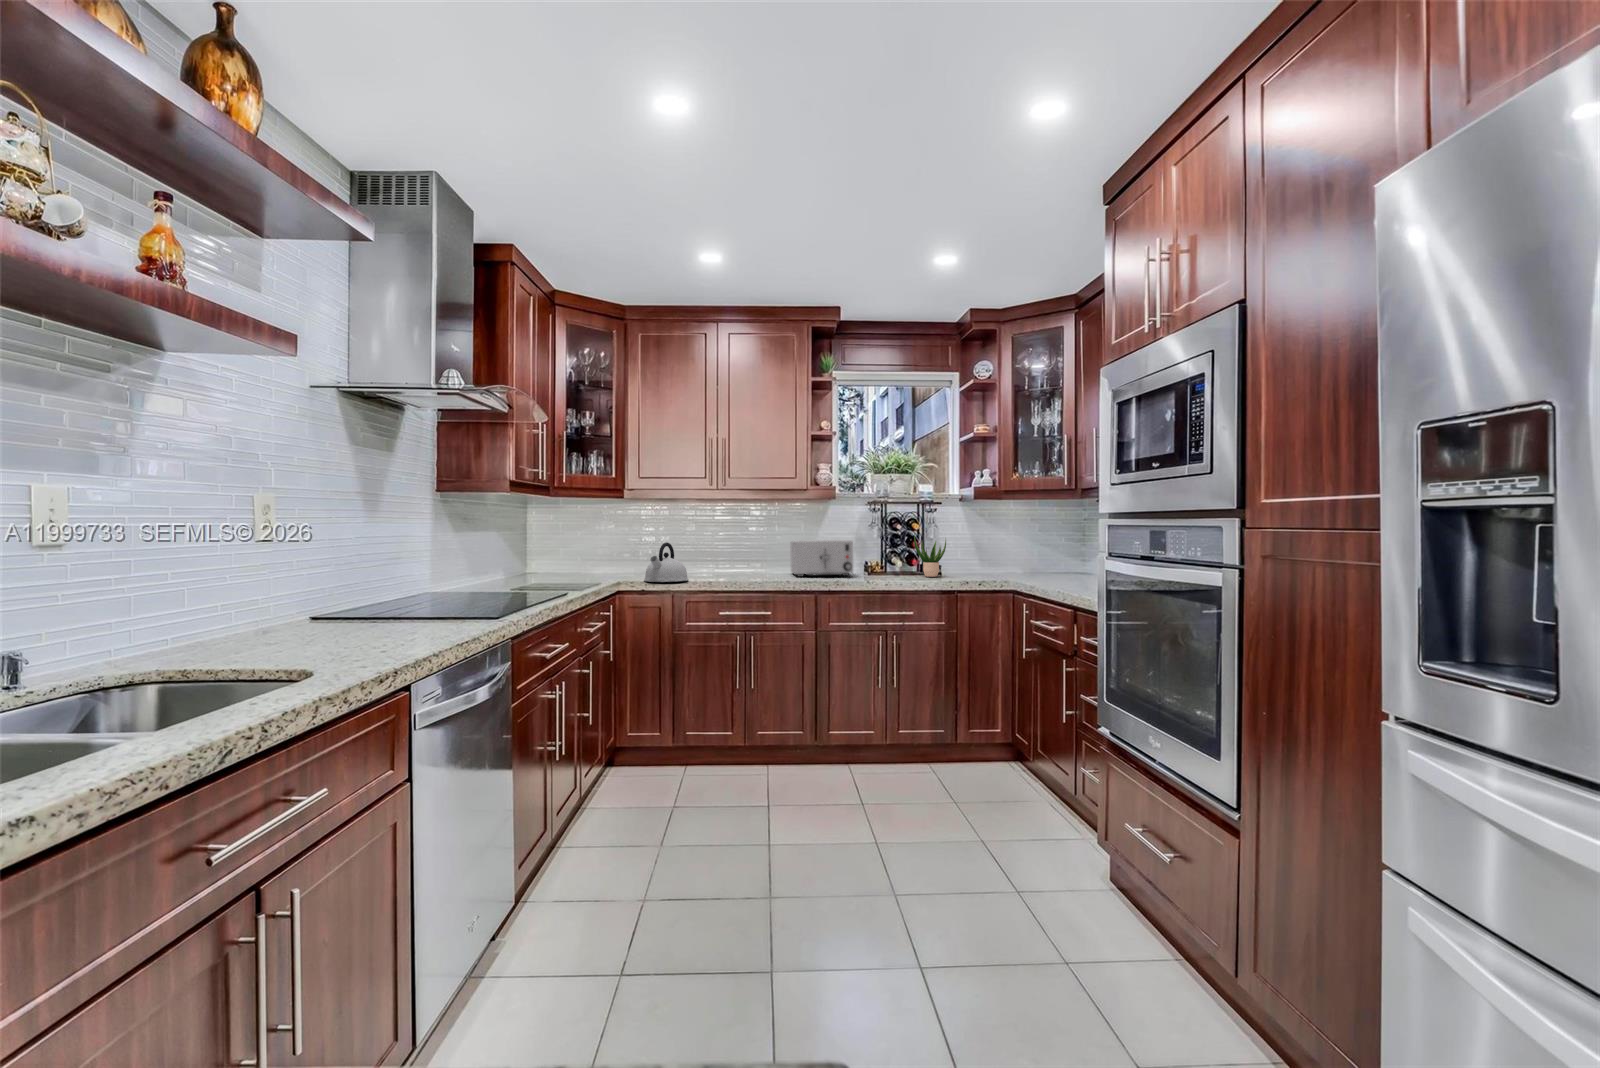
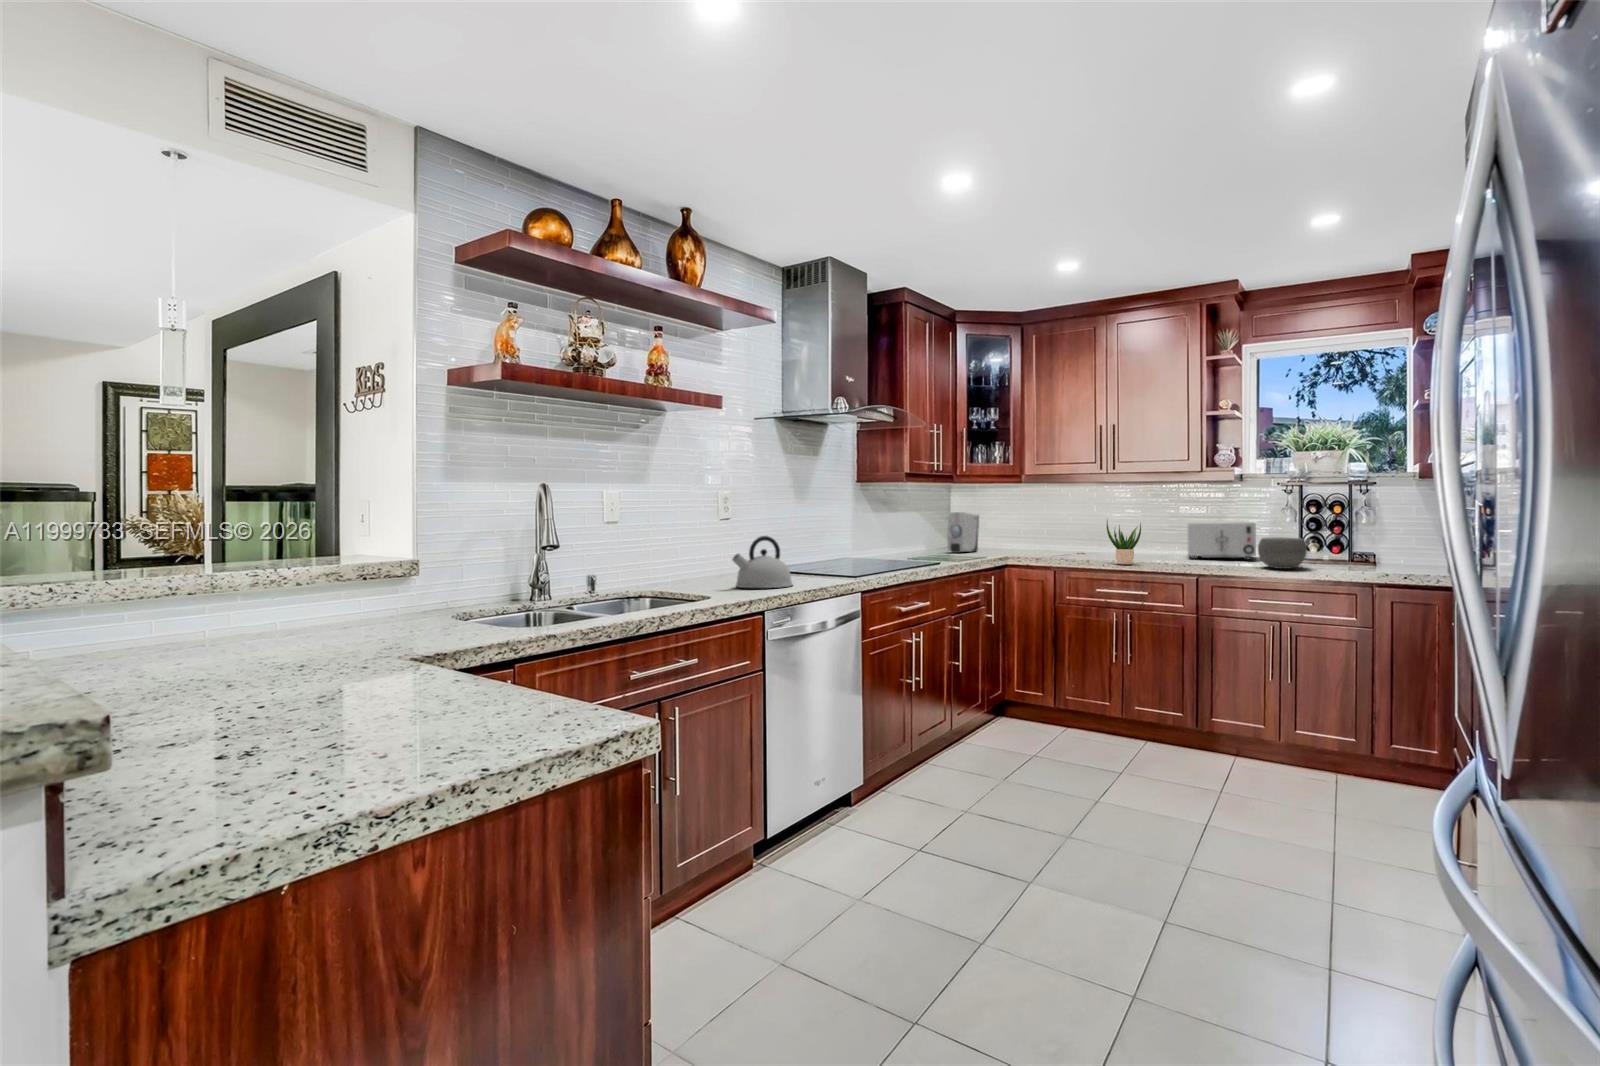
soap dispenser: none [542,528,578,578] -> present [947,512,979,553]
potted plant: present [914,535,946,577] -> present [1107,520,1141,564]
kettle: present [644,543,689,582] -> present [732,536,793,588]
bowl: none [864,555,903,584] -> present [1258,537,1307,569]

